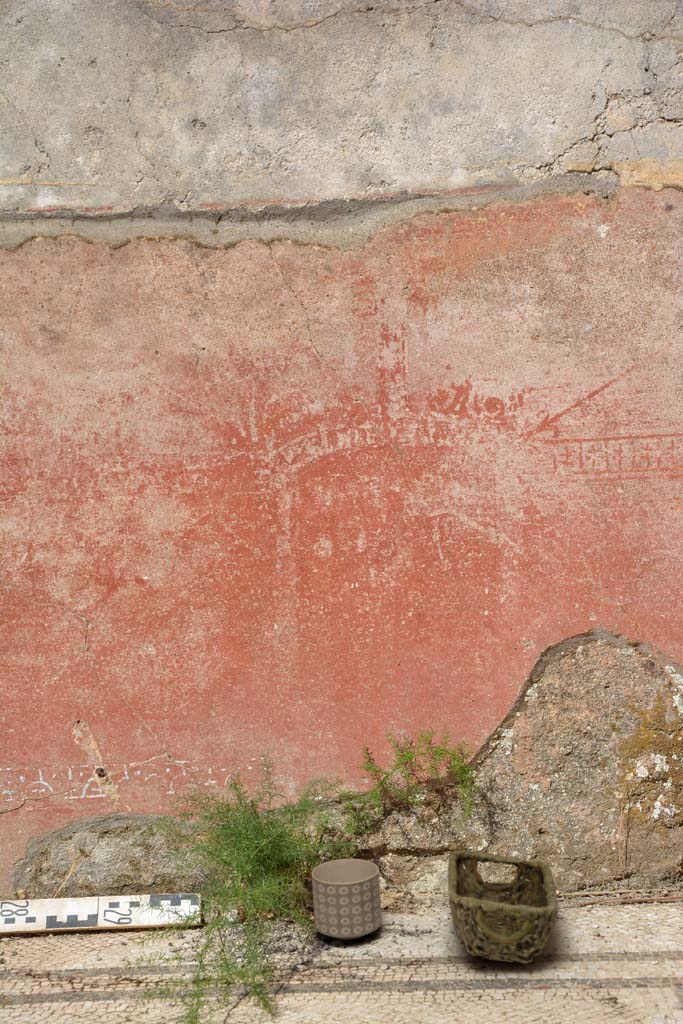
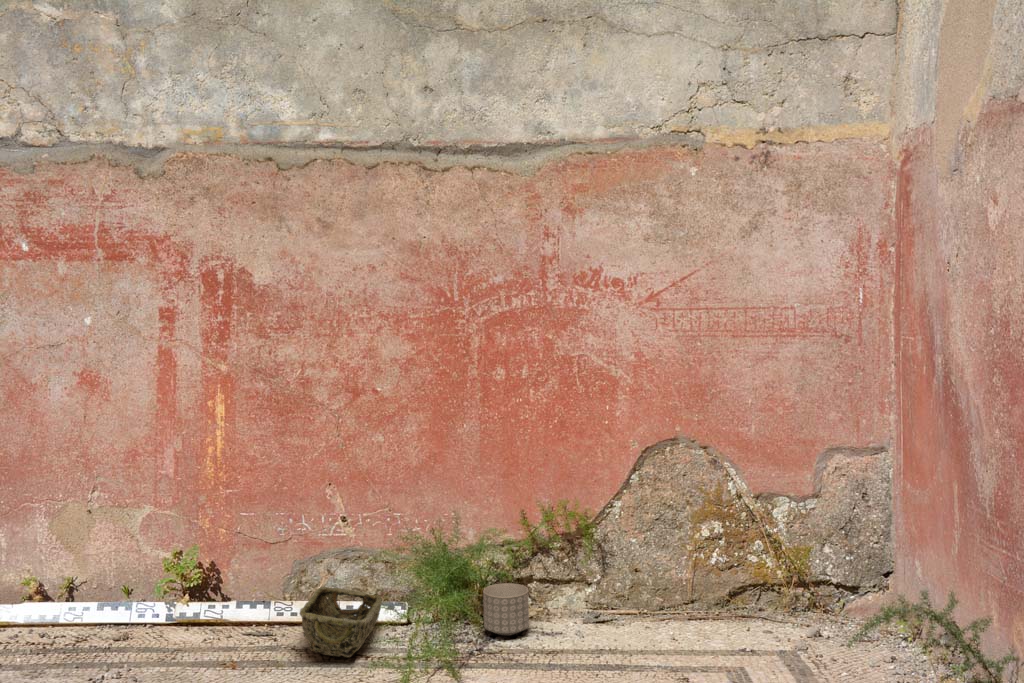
woven basket: present [447,850,558,964] -> present [300,587,382,657]

